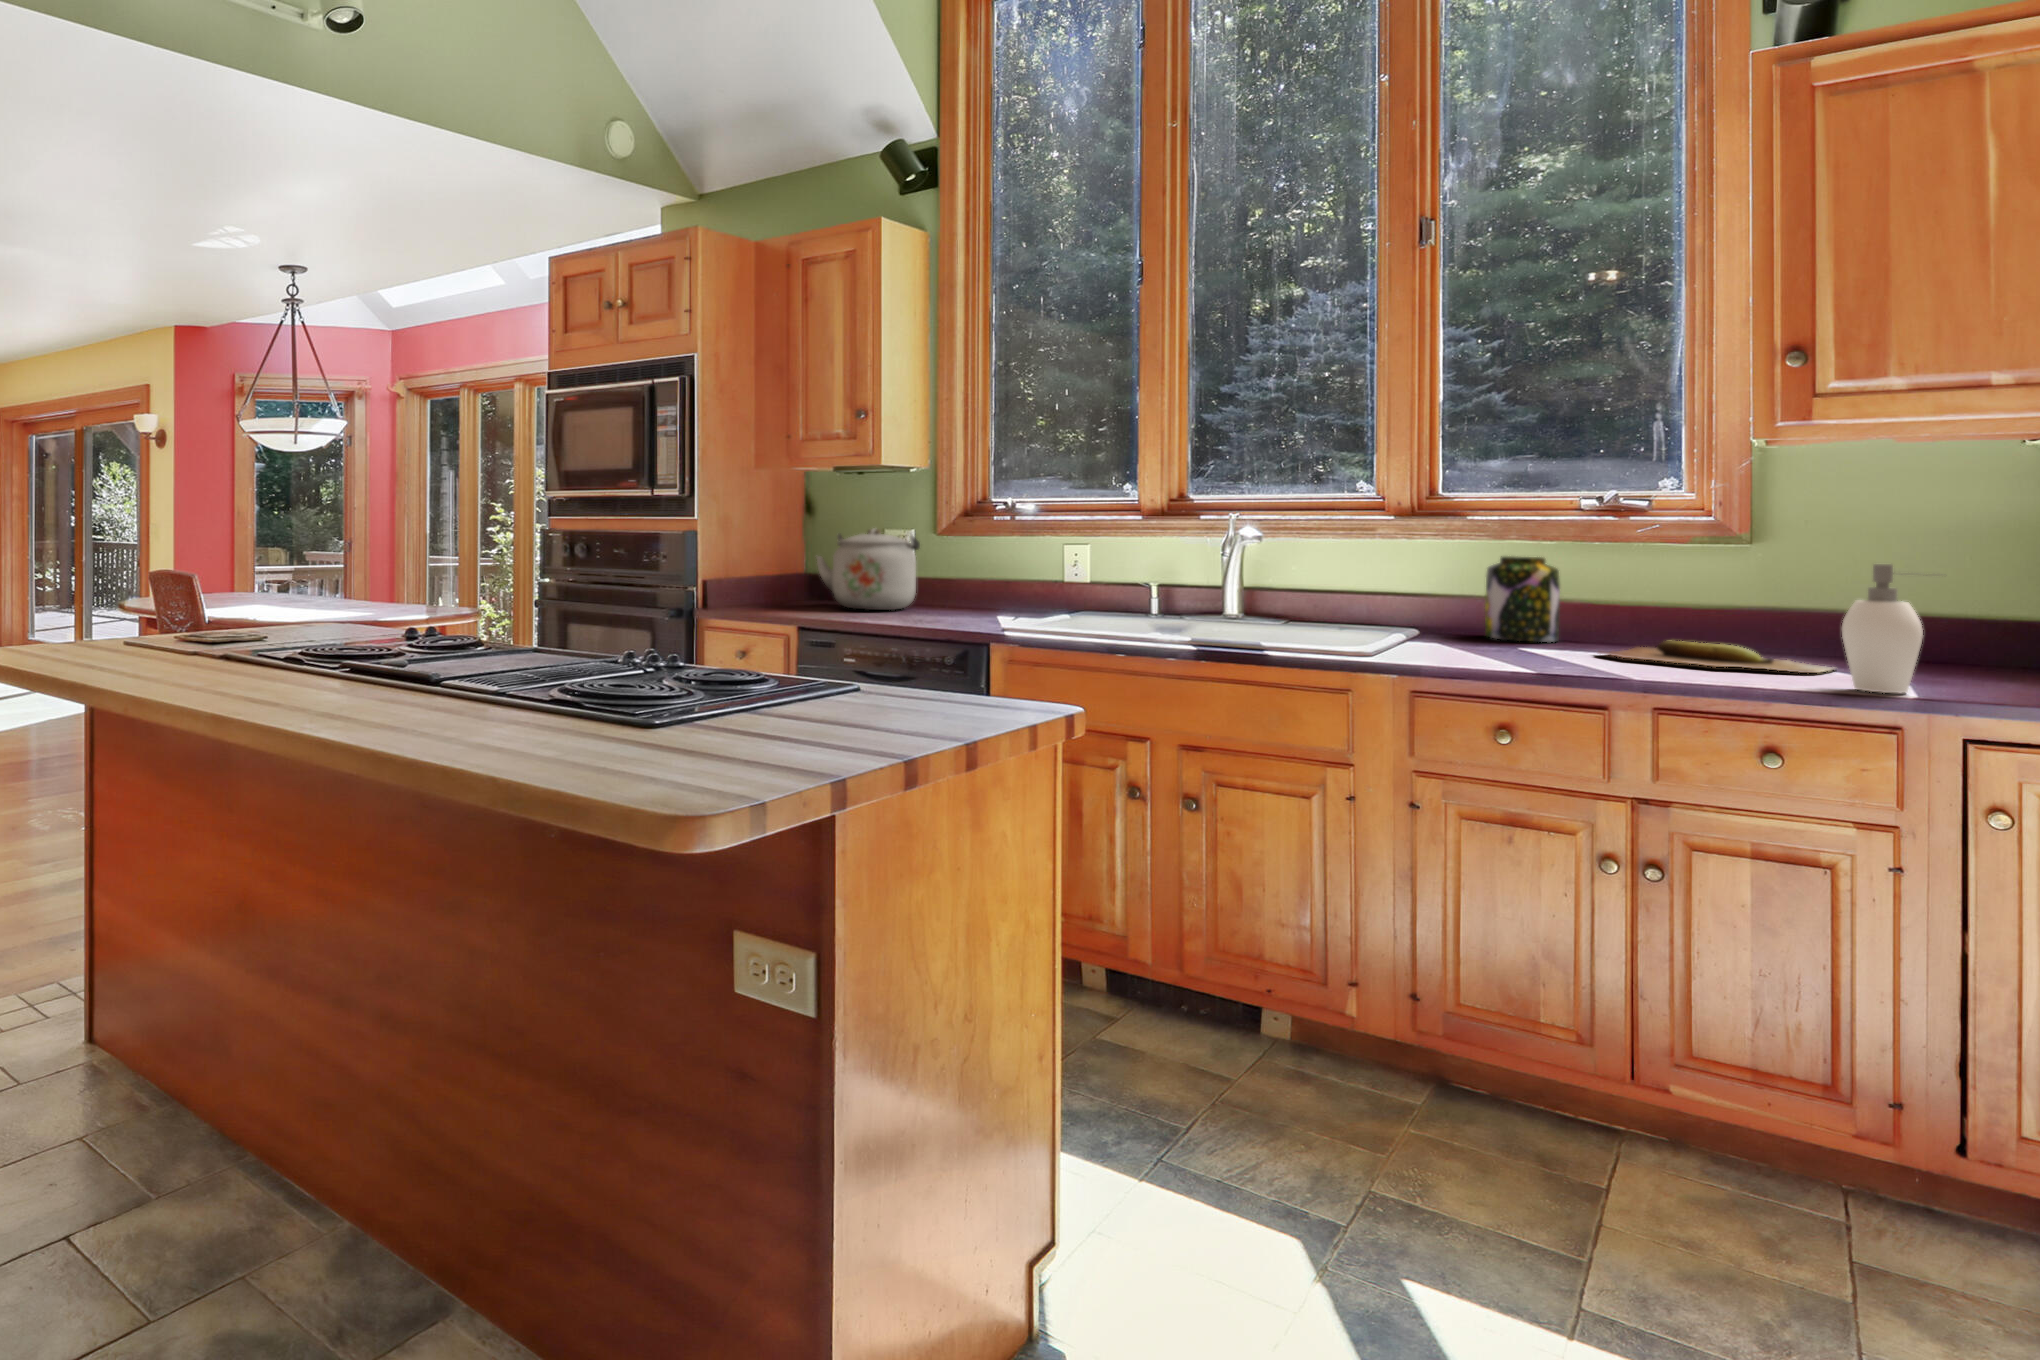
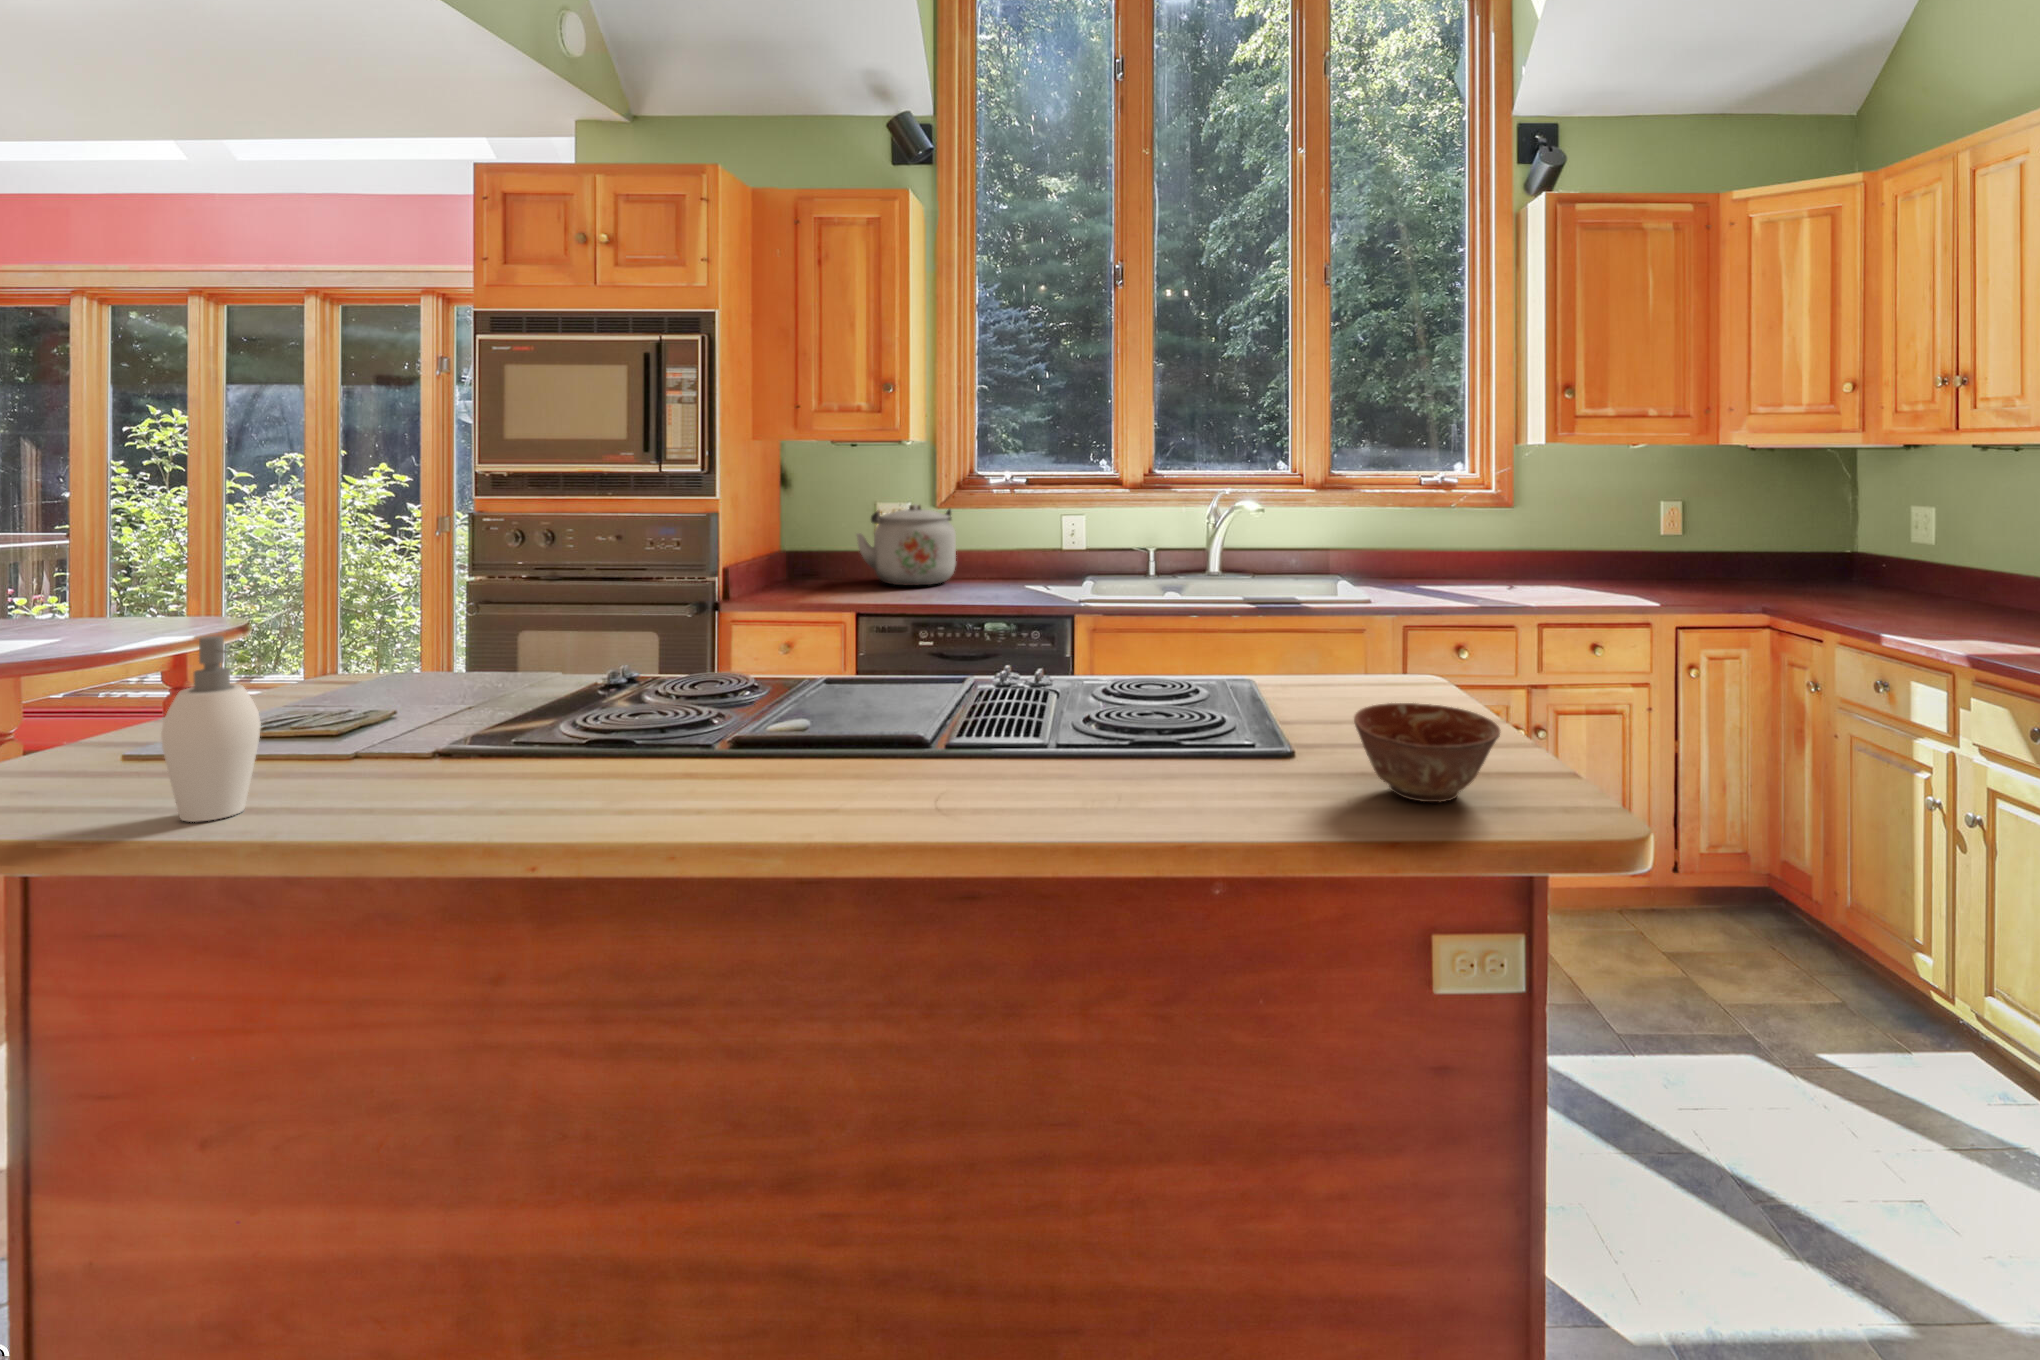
jar: present [1485,556,1560,642] -> none [1383,517,1427,577]
soap dispenser: present [1842,564,1942,693] -> present [161,636,261,822]
cutting board: present [1601,641,1834,673] -> none [1466,573,1583,591]
ceramic bowl: none [616,662,781,764] -> present [1354,703,1500,802]

